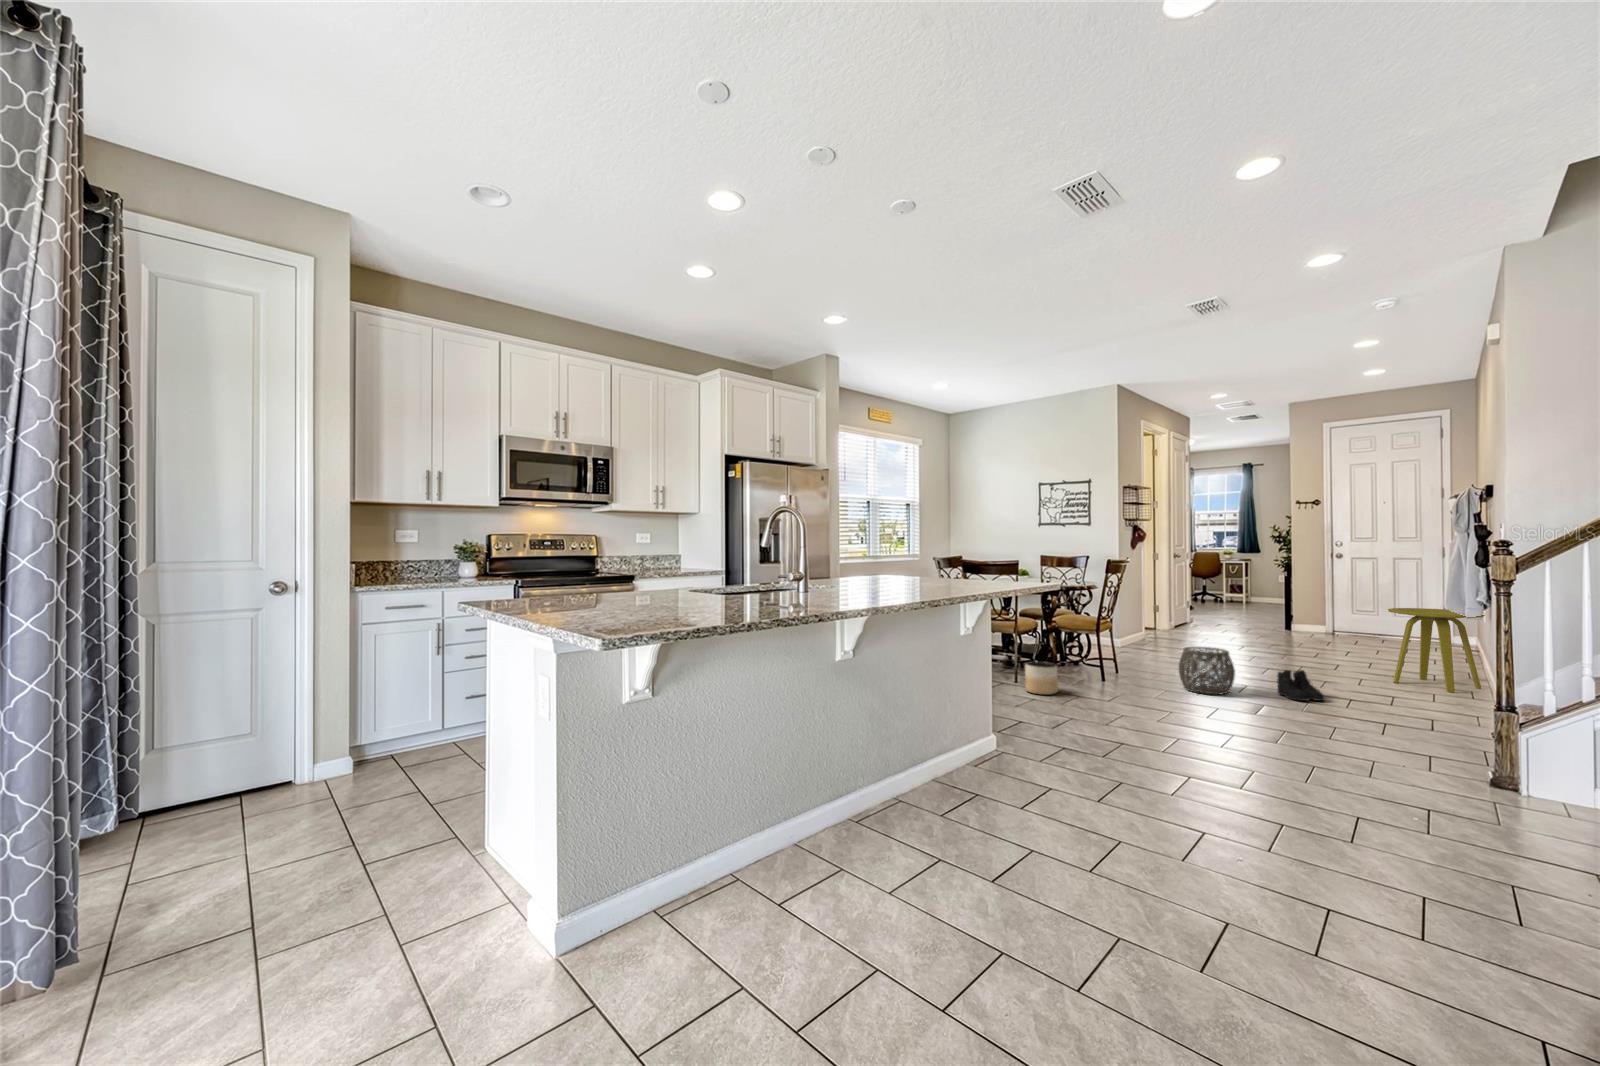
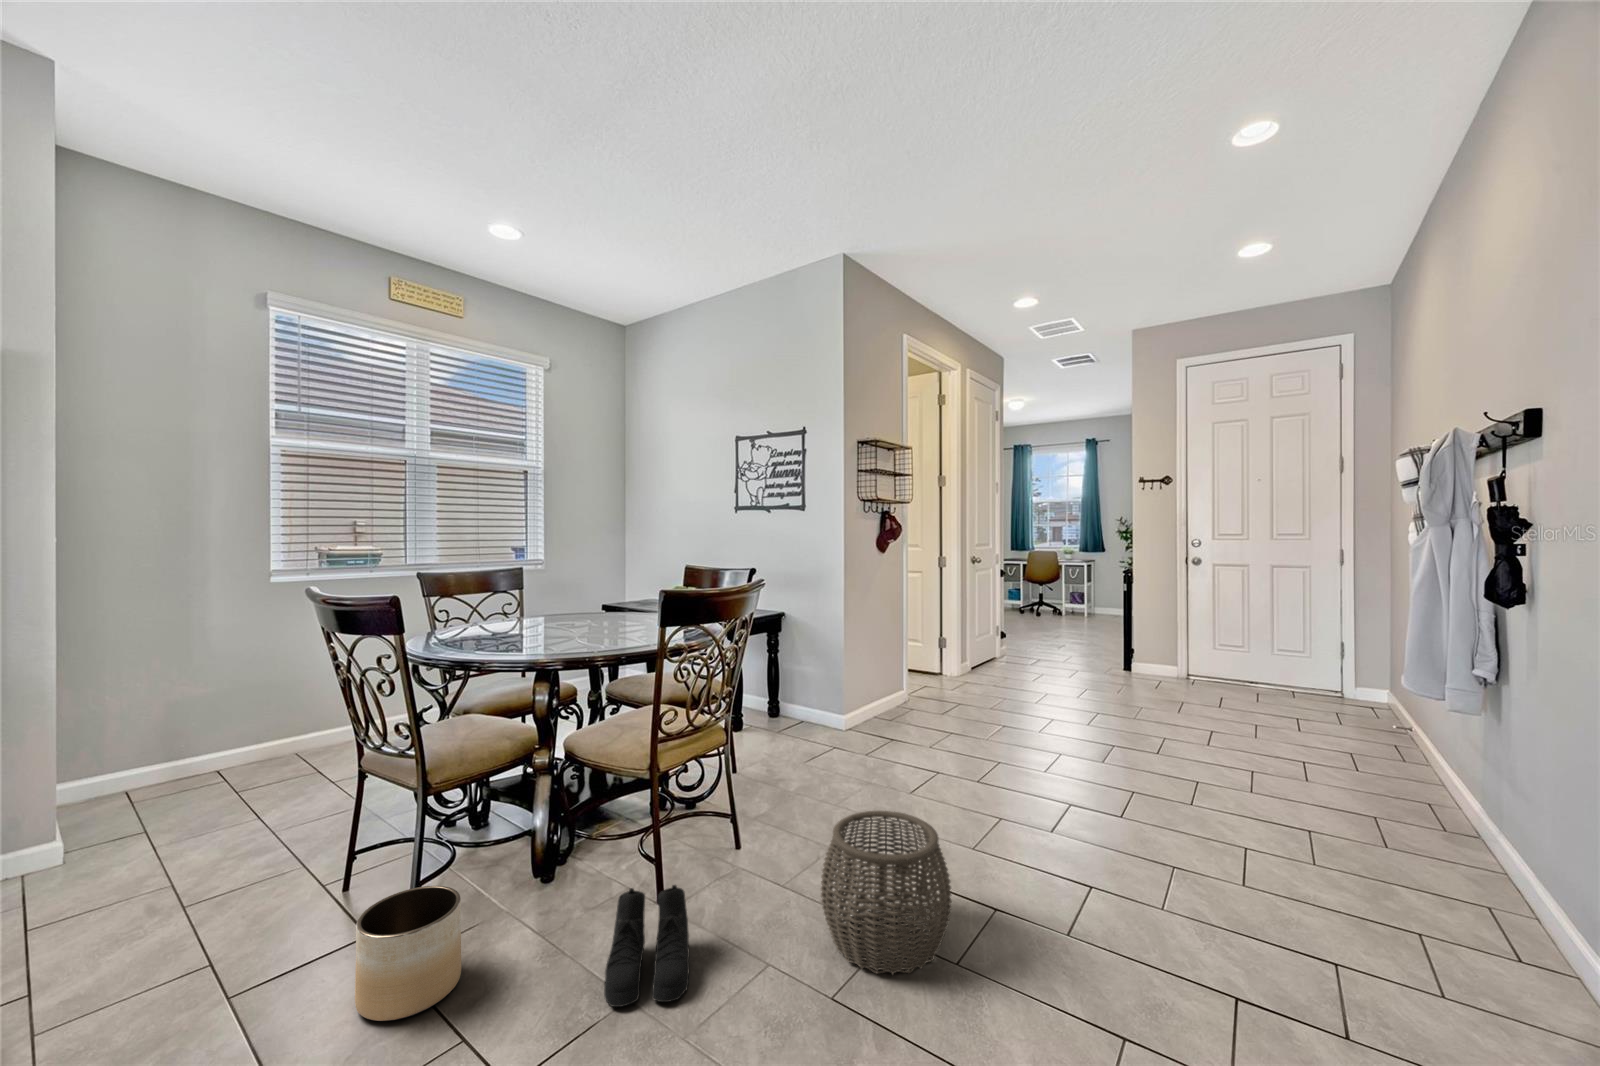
side table: present [1388,608,1485,692] -> none [1295,682,1507,906]
boots: present [1277,670,1325,701] -> present [604,885,689,1007]

